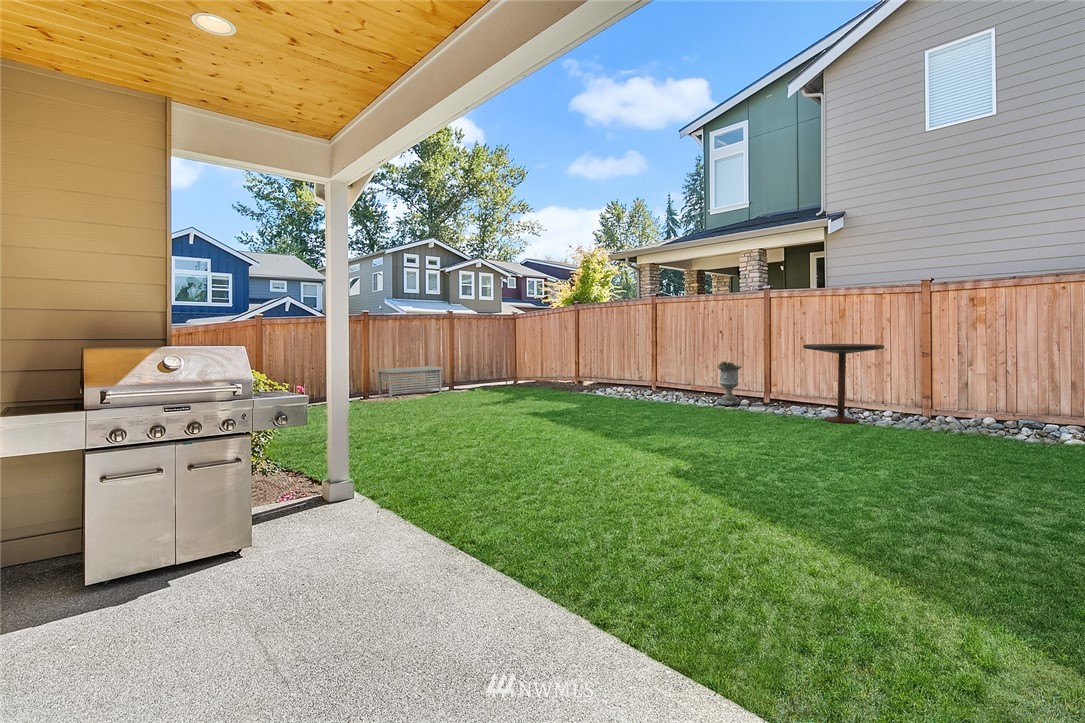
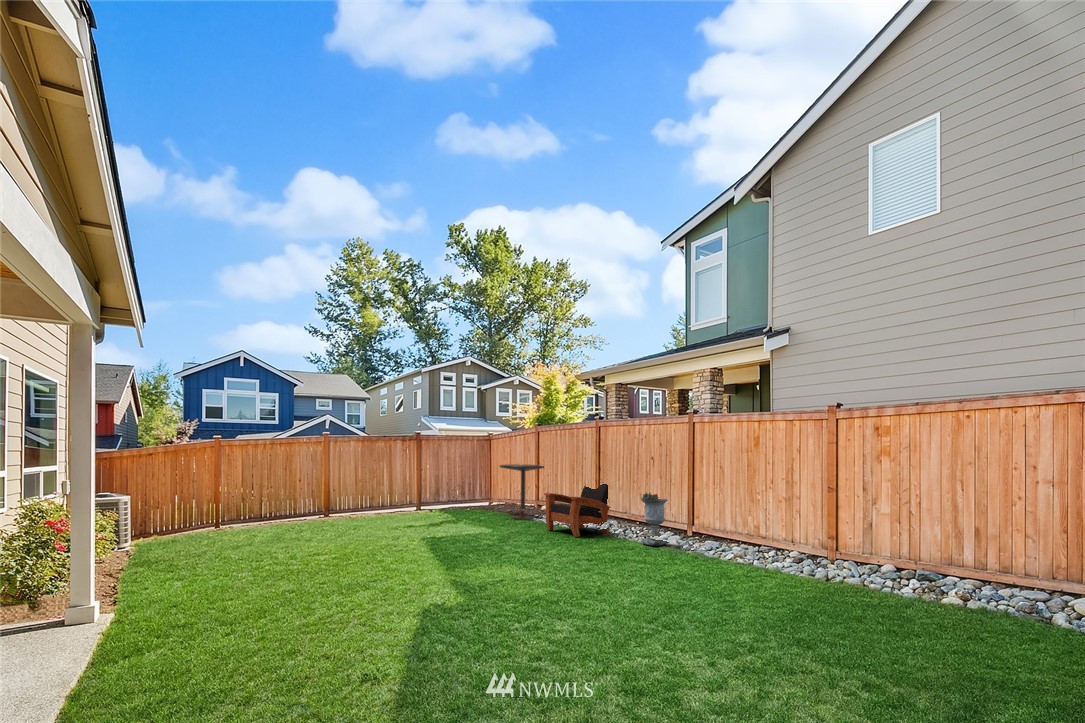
pedestal table: present [803,344,884,423] -> present [499,464,544,519]
armchair: none [609,354,673,402] -> present [544,484,611,537]
storage bench: present [376,366,443,397] -> none [332,487,399,518]

